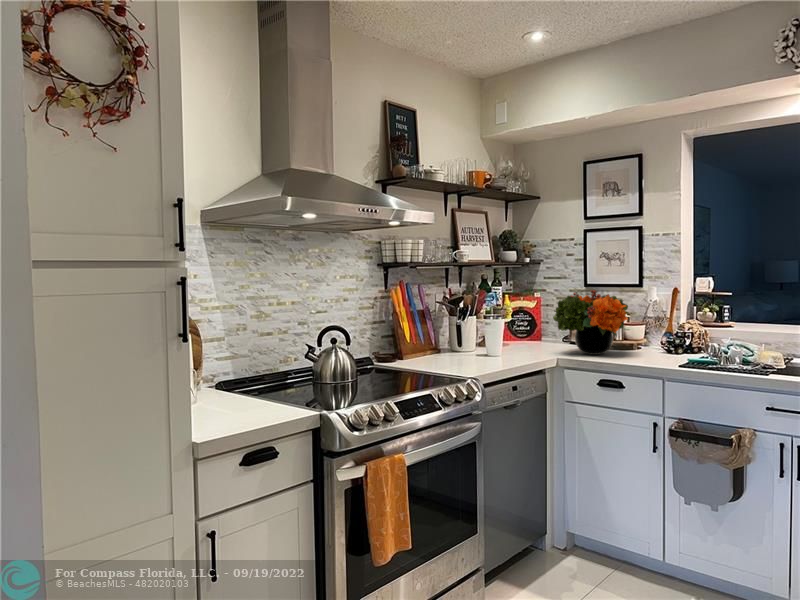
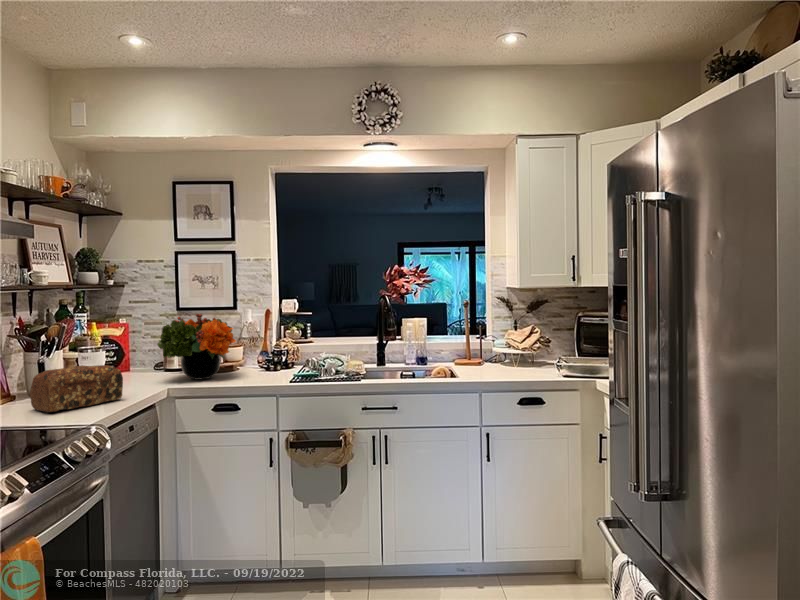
bread loaf: none [449,330,516,365] -> present [30,365,123,413]

